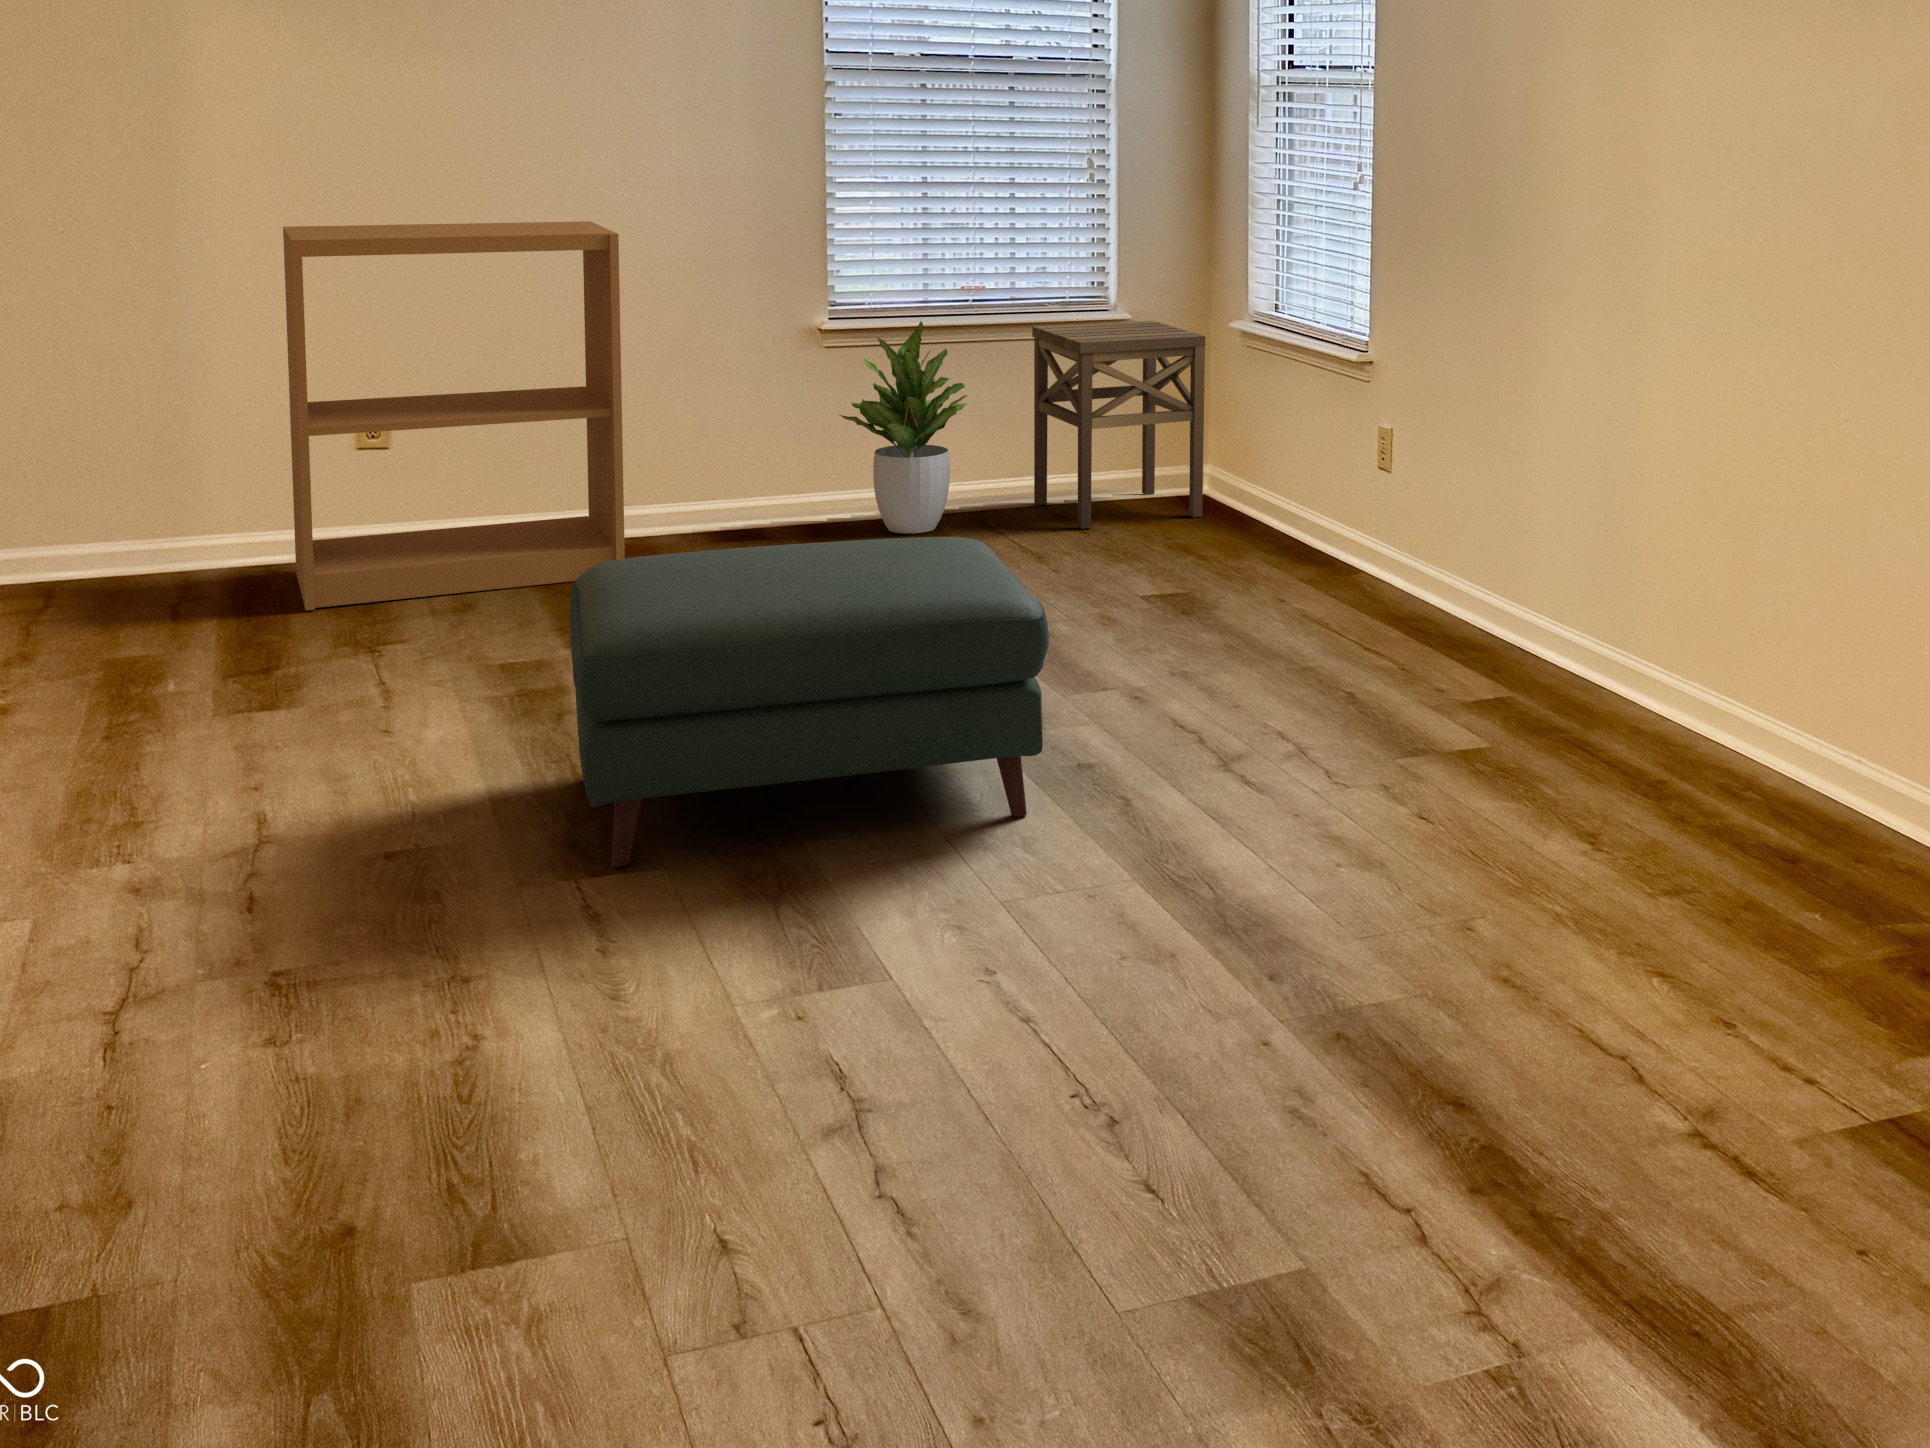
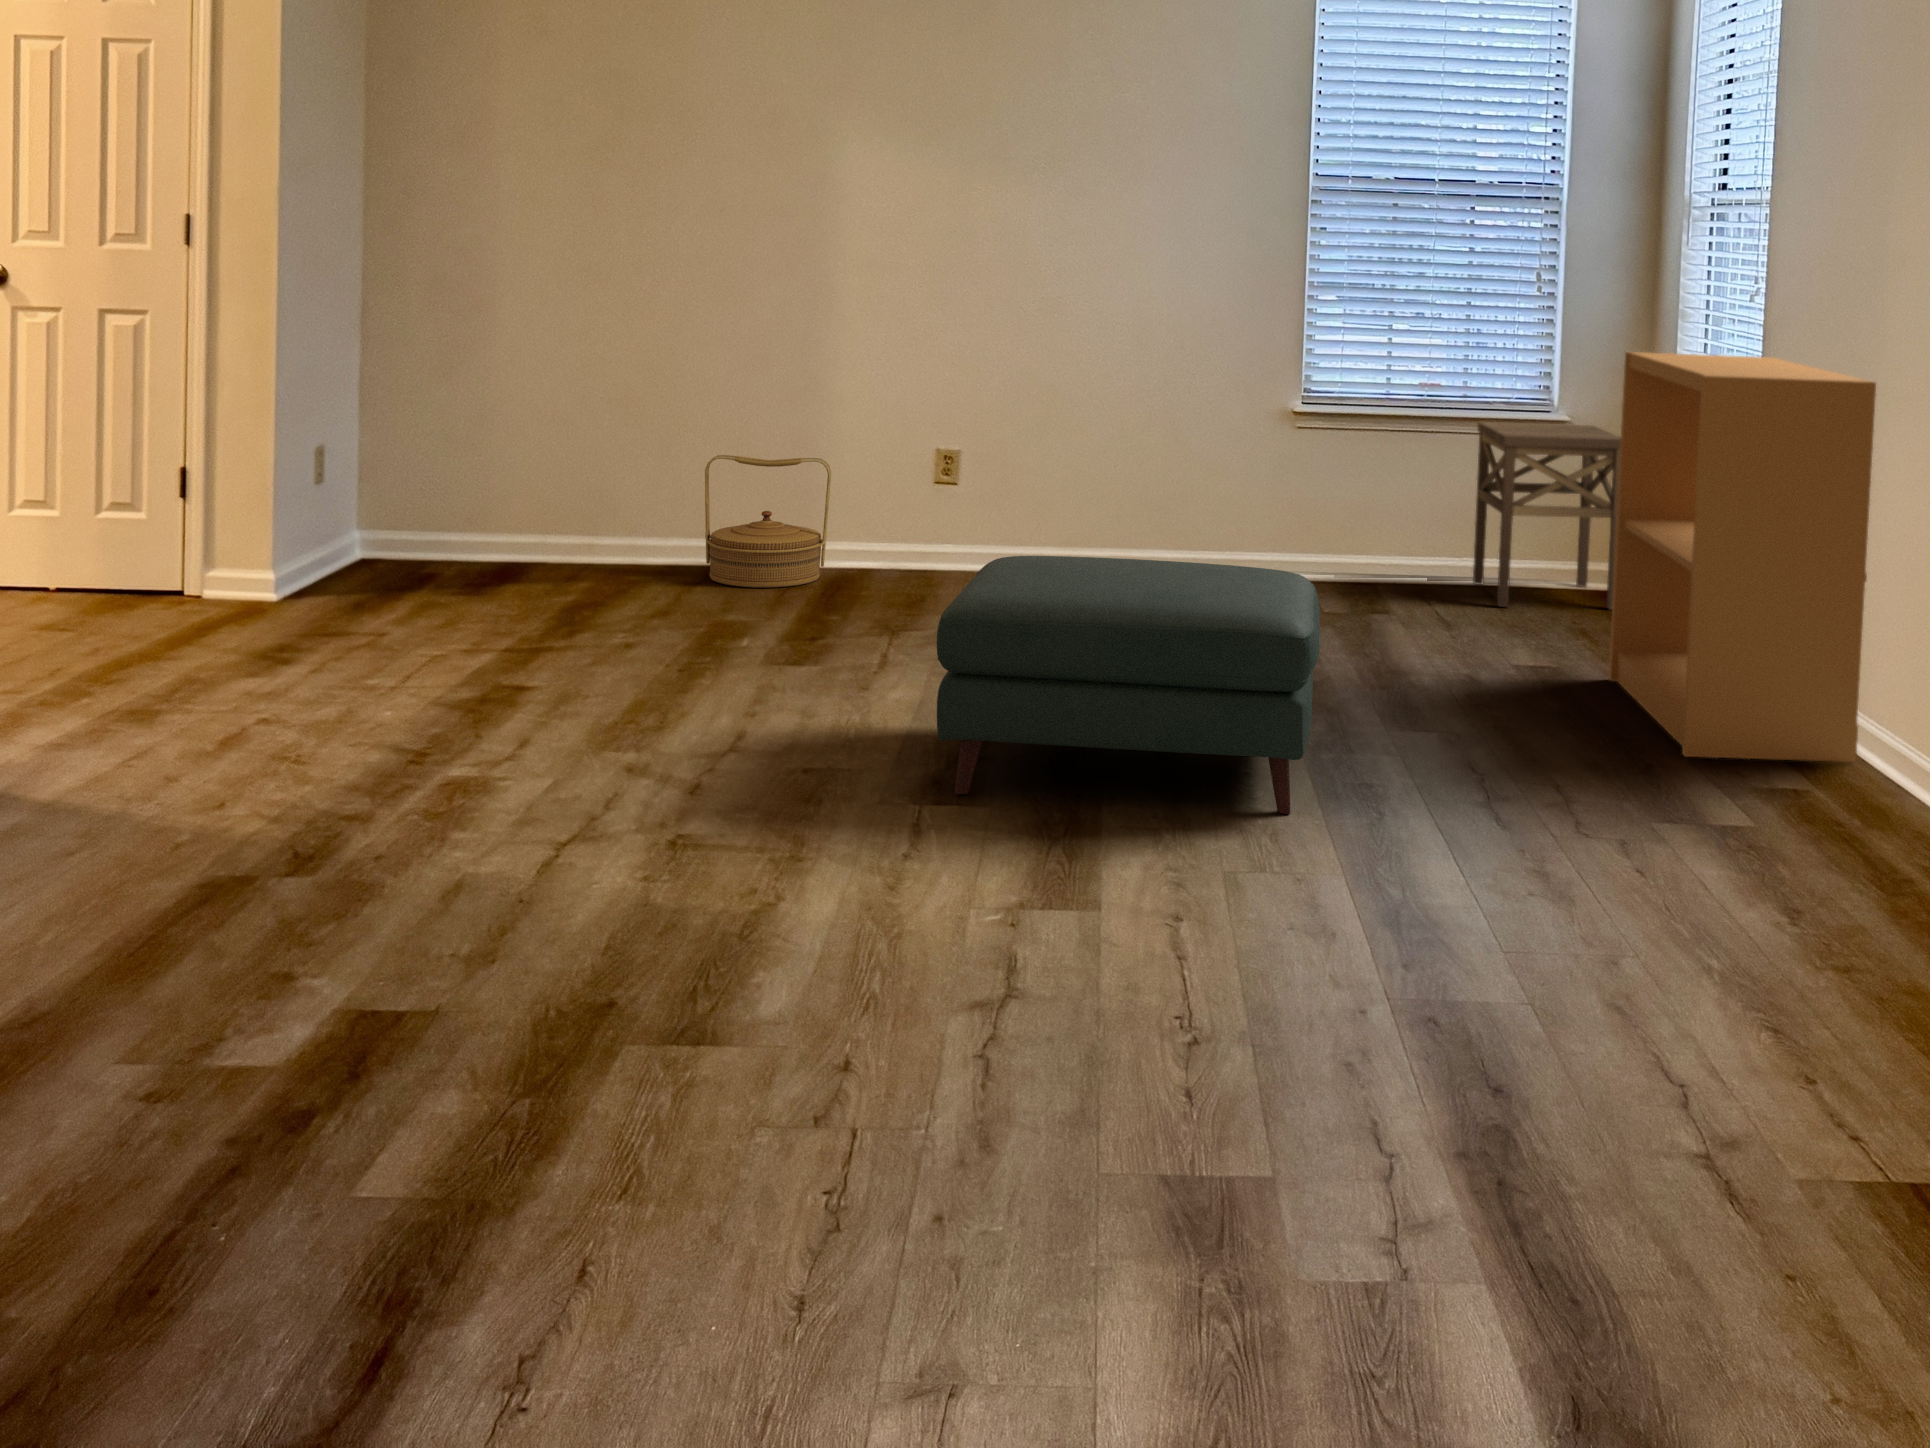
bookshelf: present [283,221,625,610] -> present [1609,352,1876,762]
potted plant: present [840,321,967,534] -> none [1296,408,1413,594]
woven basket: none [16,443,215,627] -> present [705,455,831,588]

